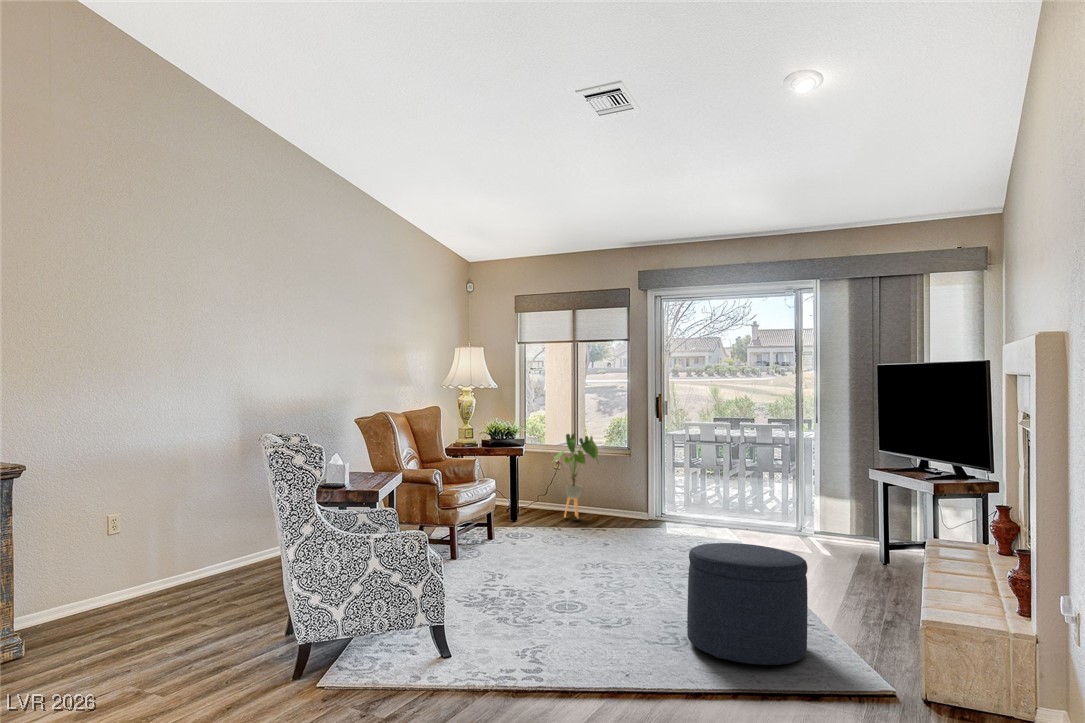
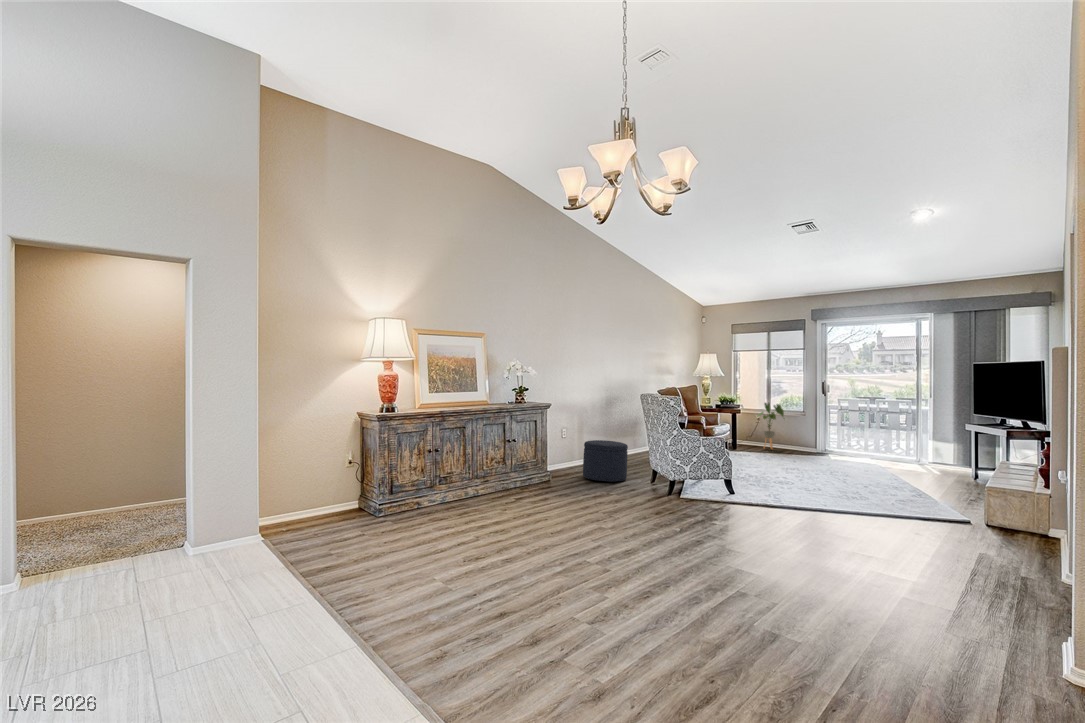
ottoman: present [687,543,808,665] -> present [583,440,628,482]

